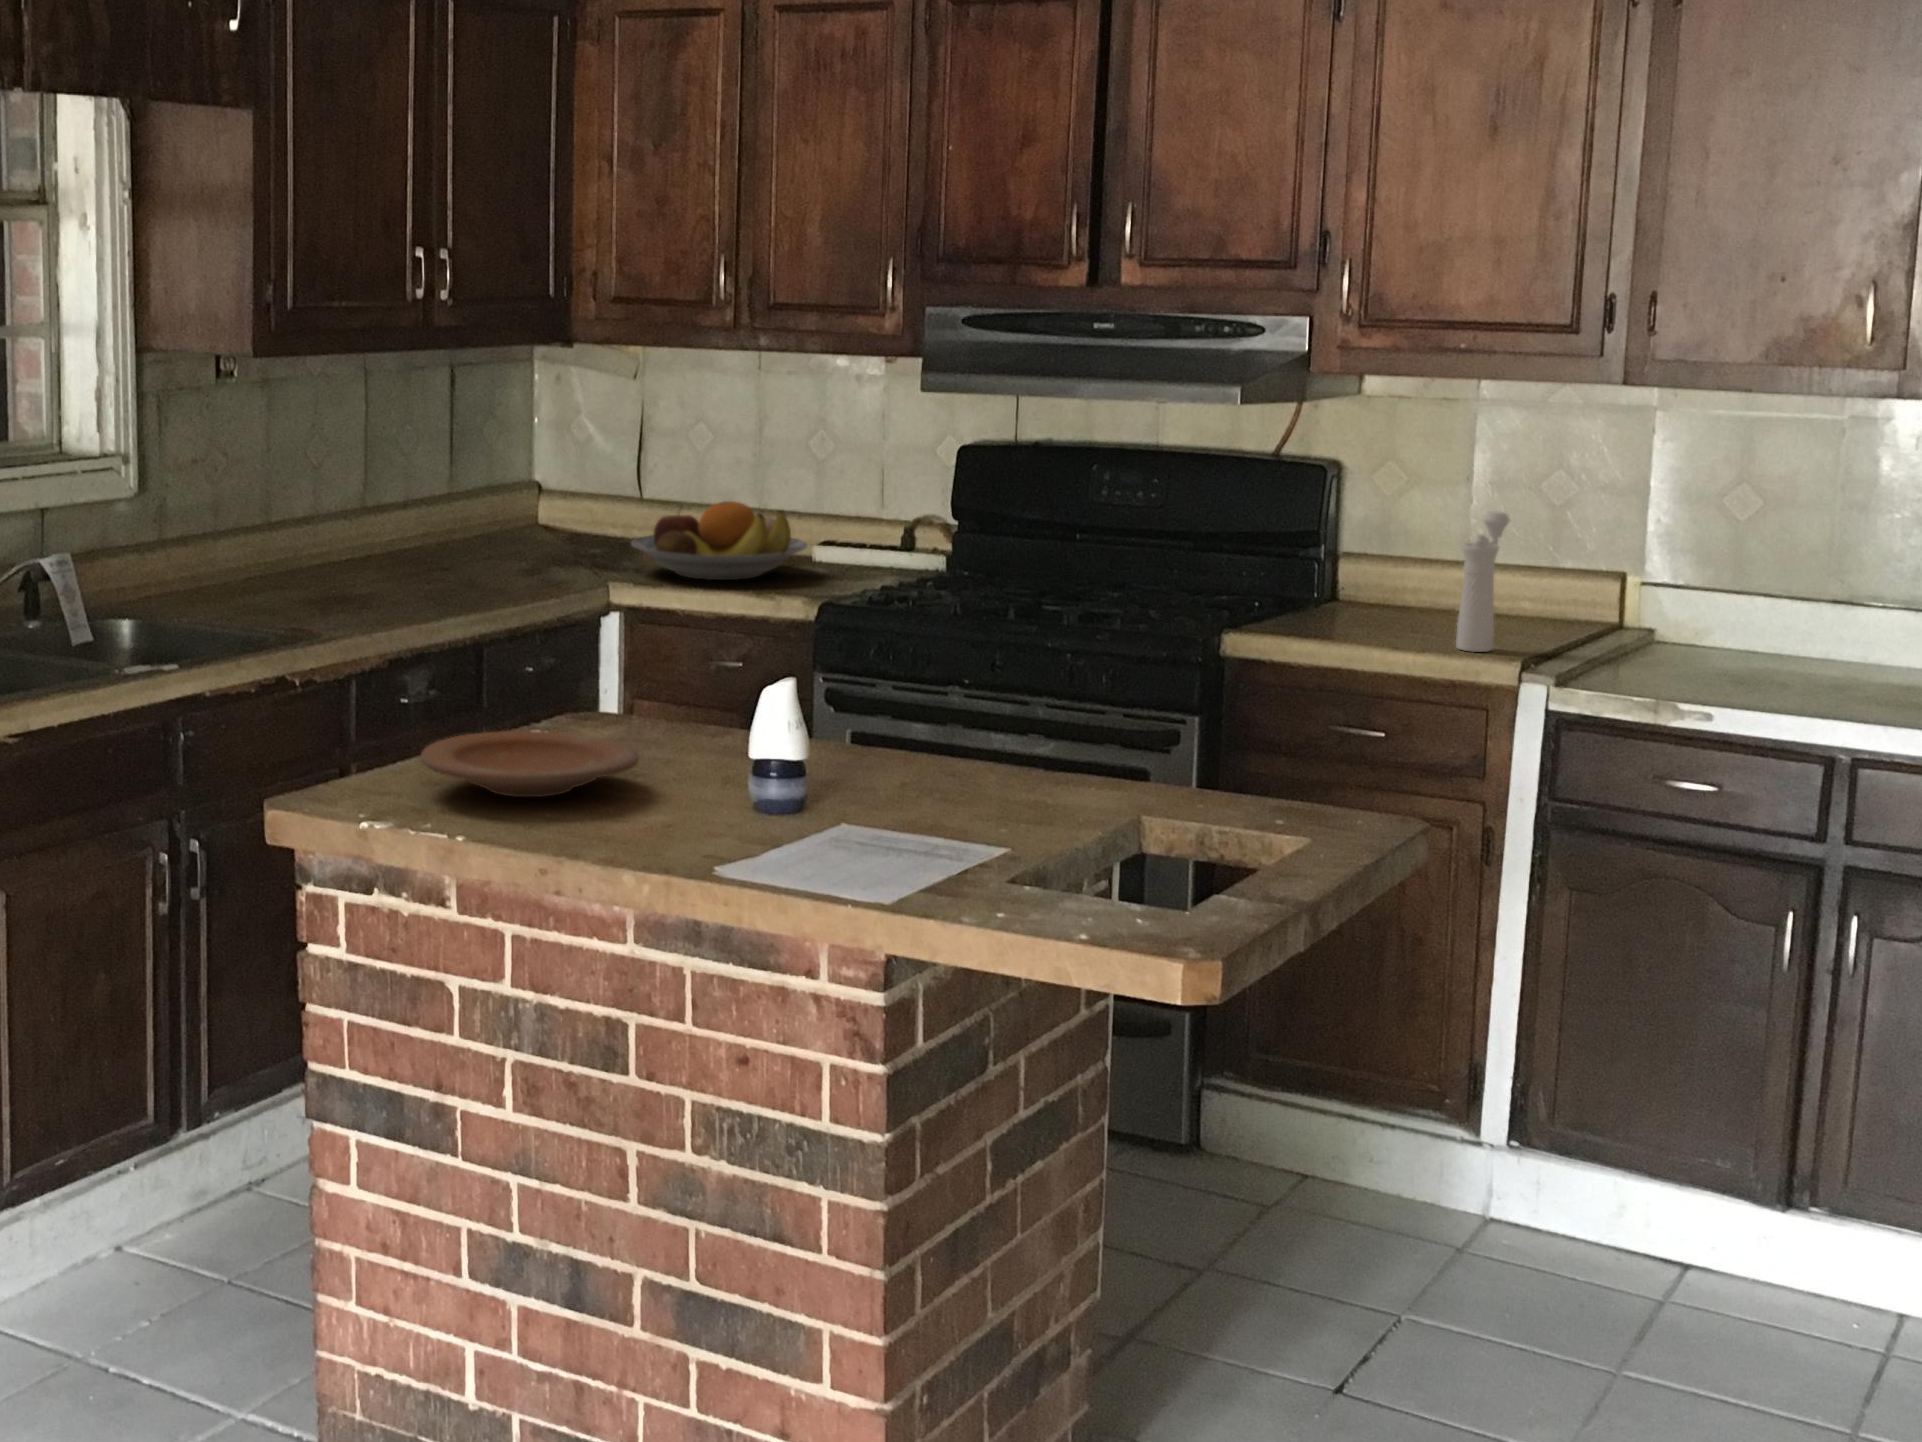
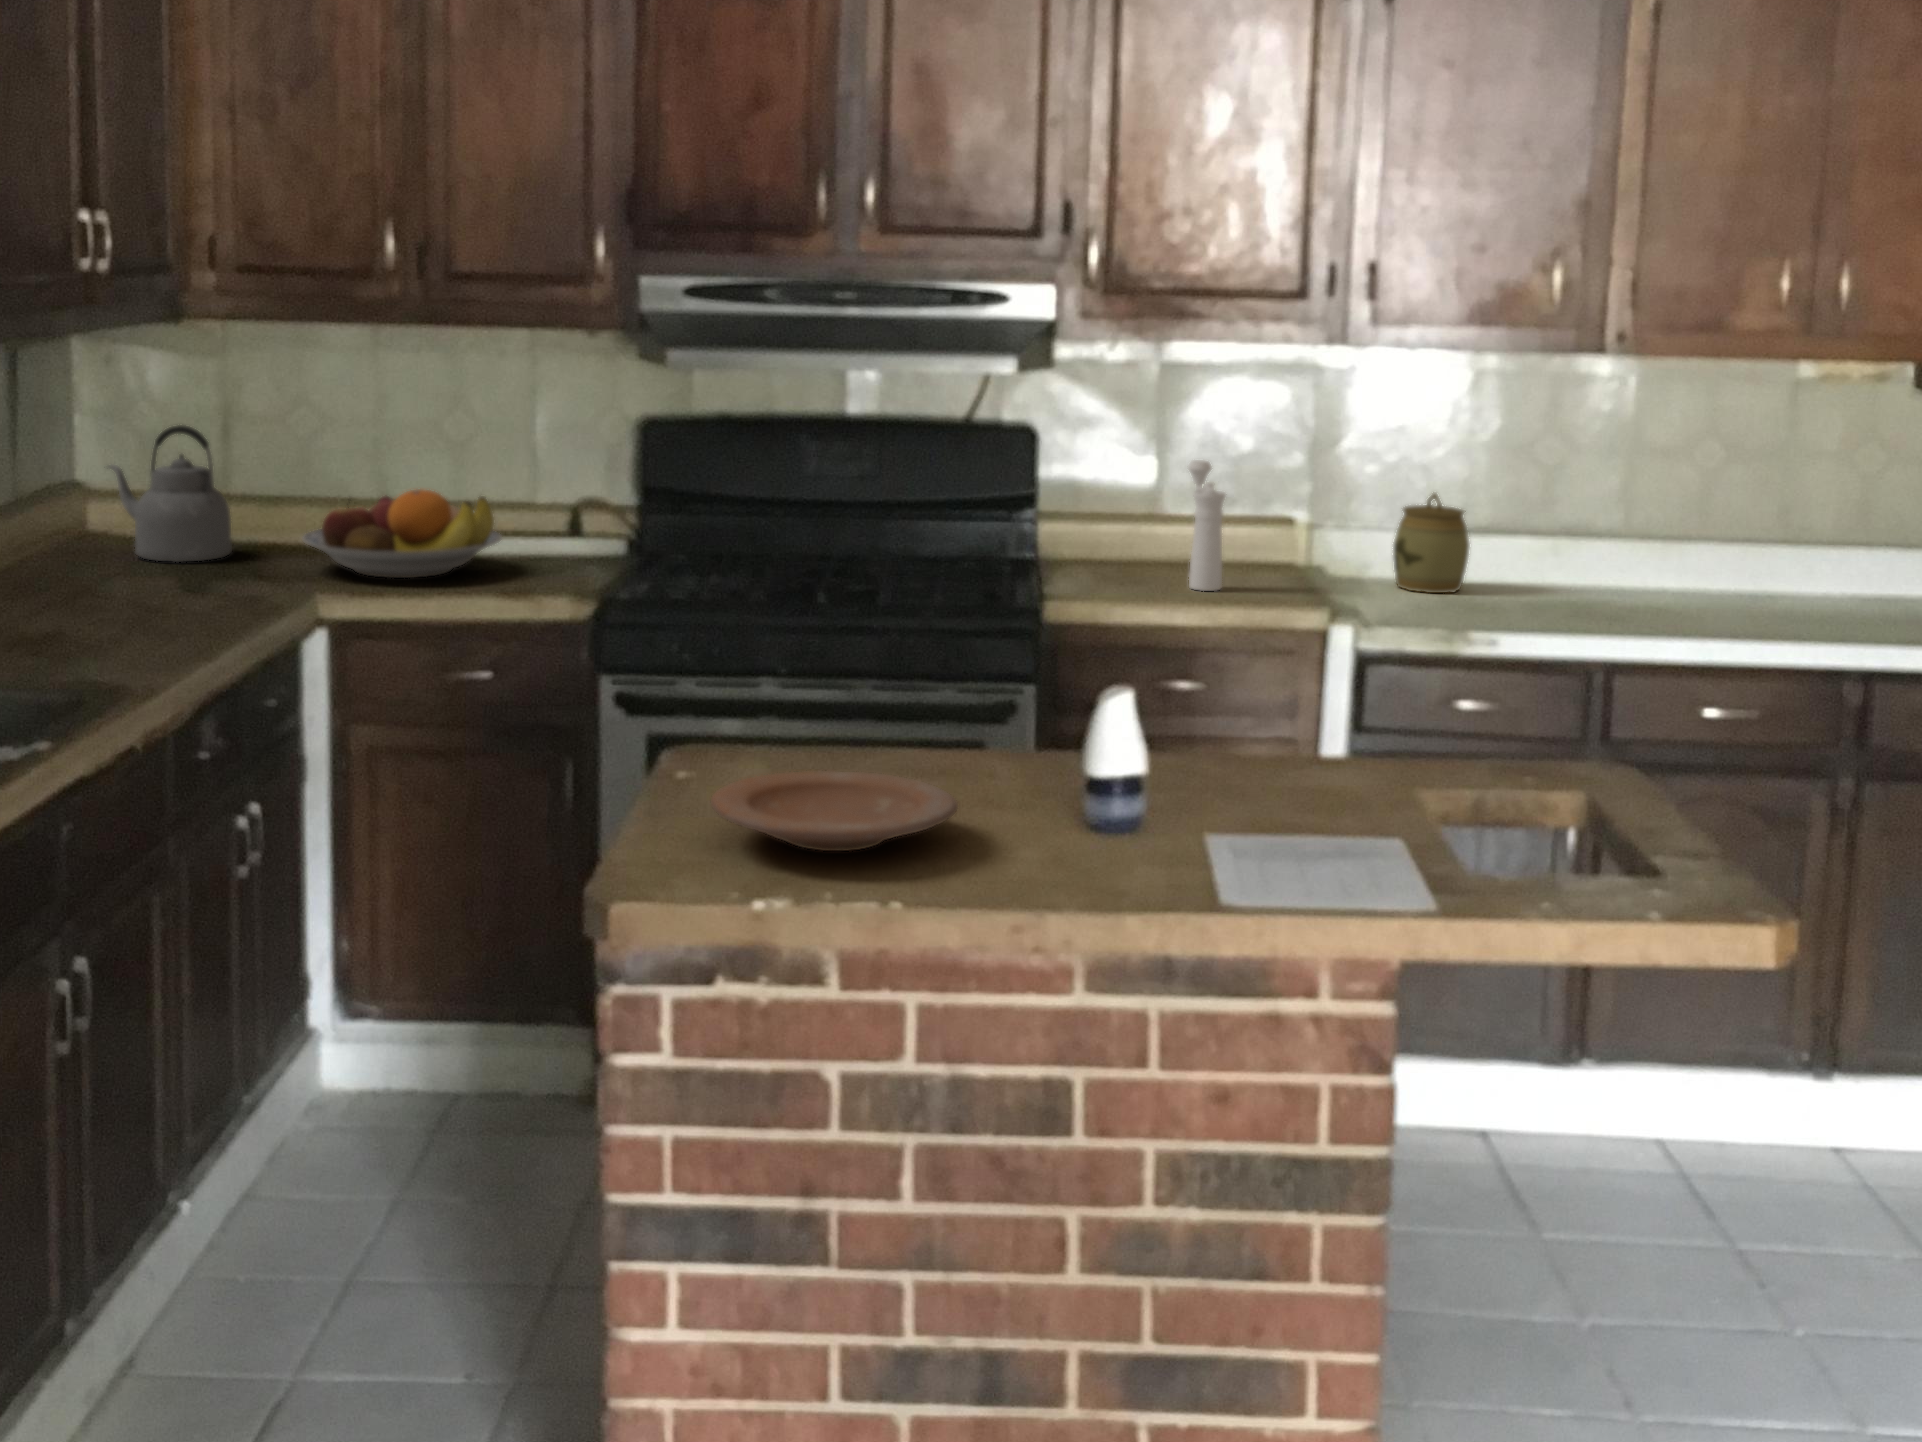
kettle: none [523,437,610,555] -> present [109,425,232,562]
jar: none [1713,561,1807,677] -> present [1393,493,1470,593]

